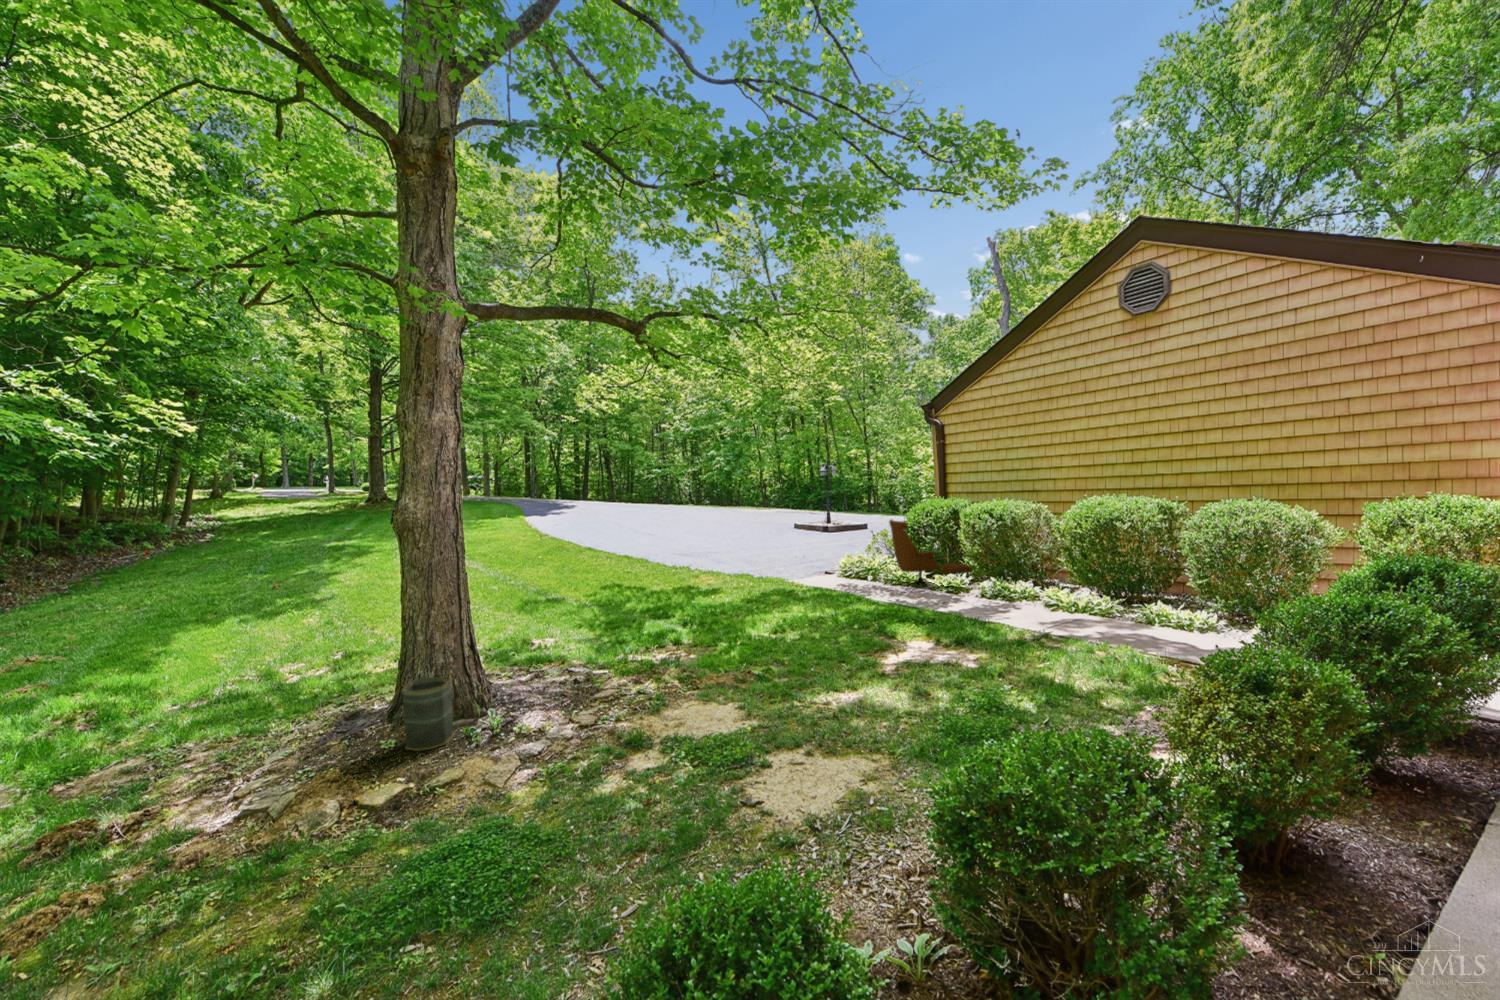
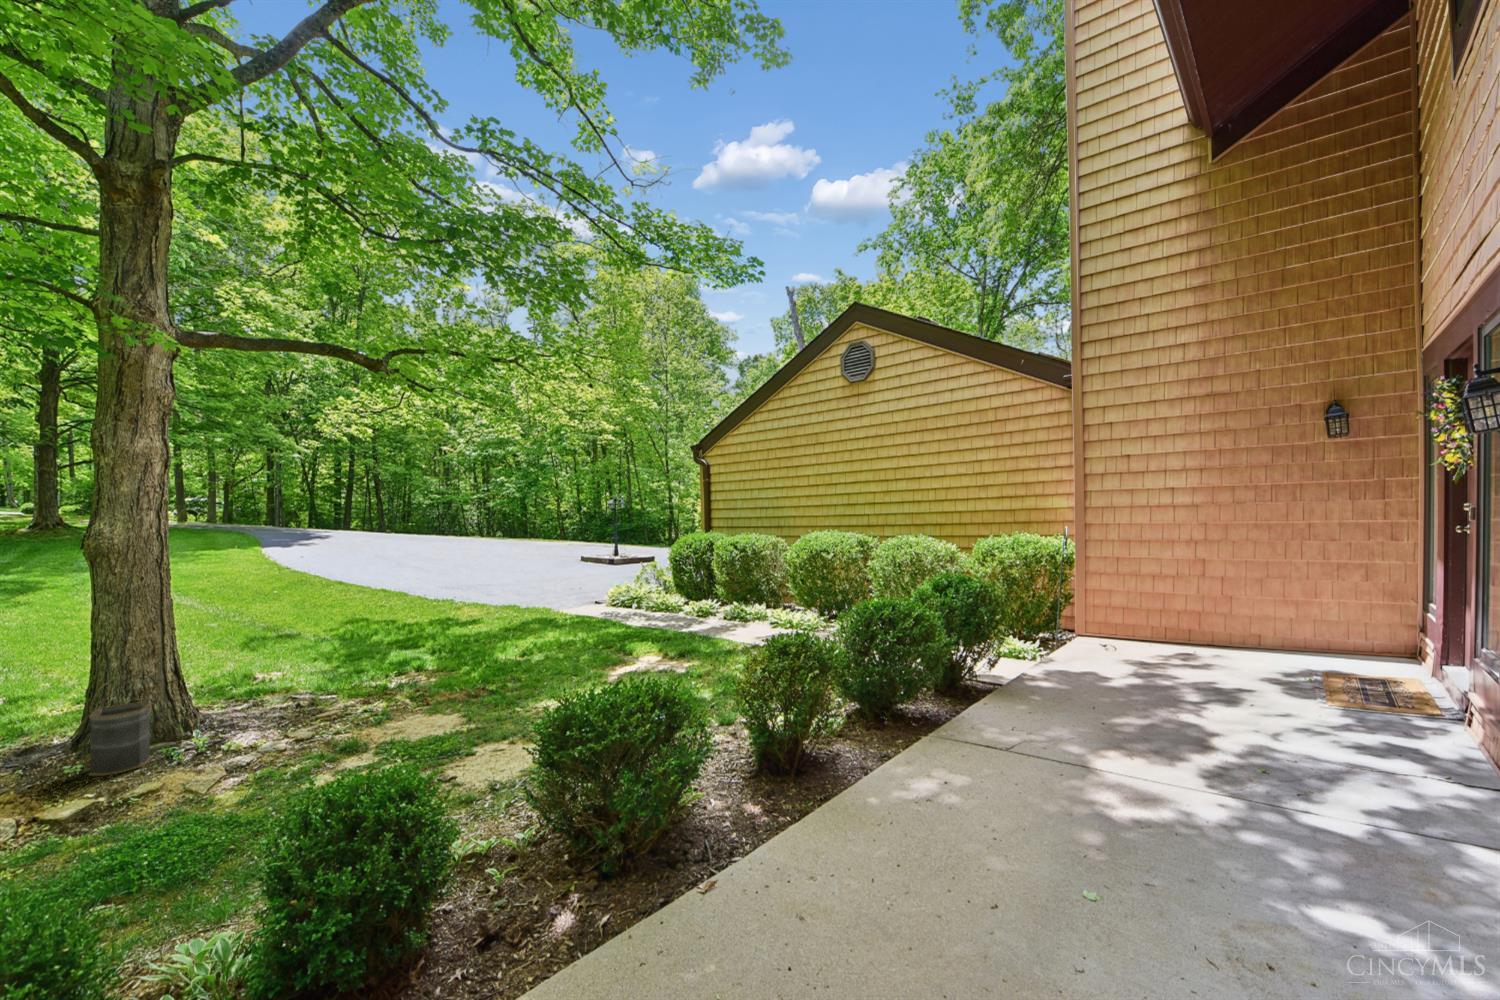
lounge chair: present [889,520,972,587] -> none [649,552,721,615]

